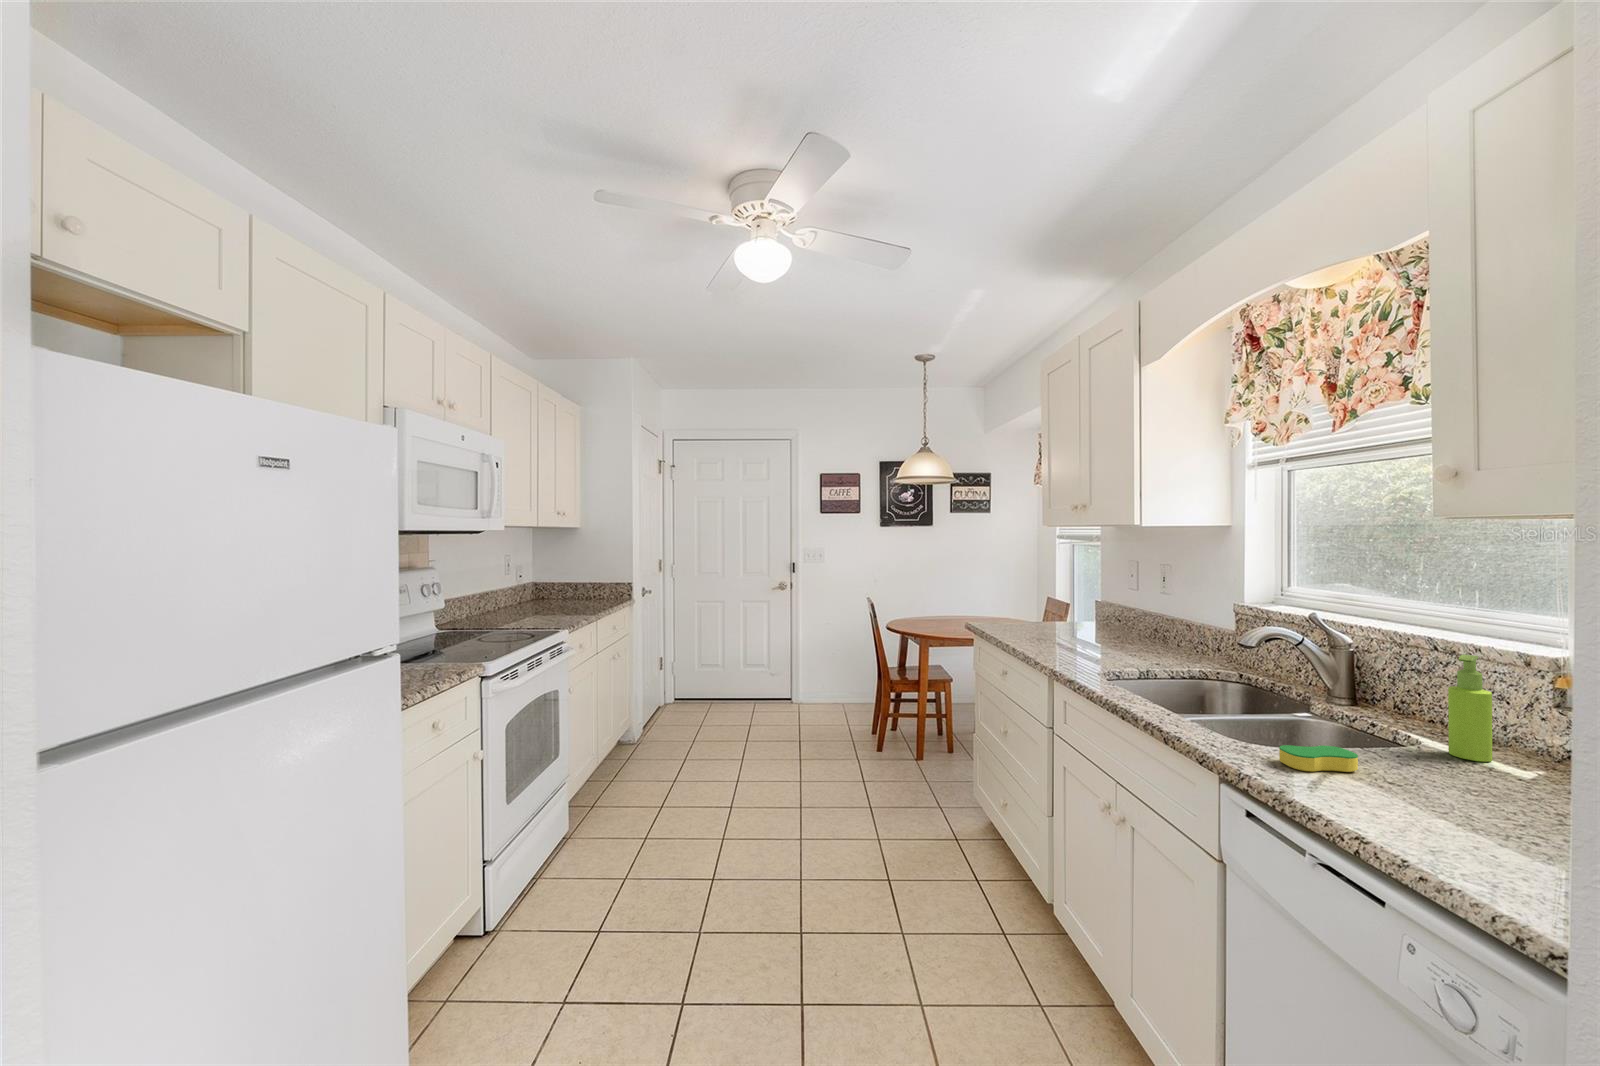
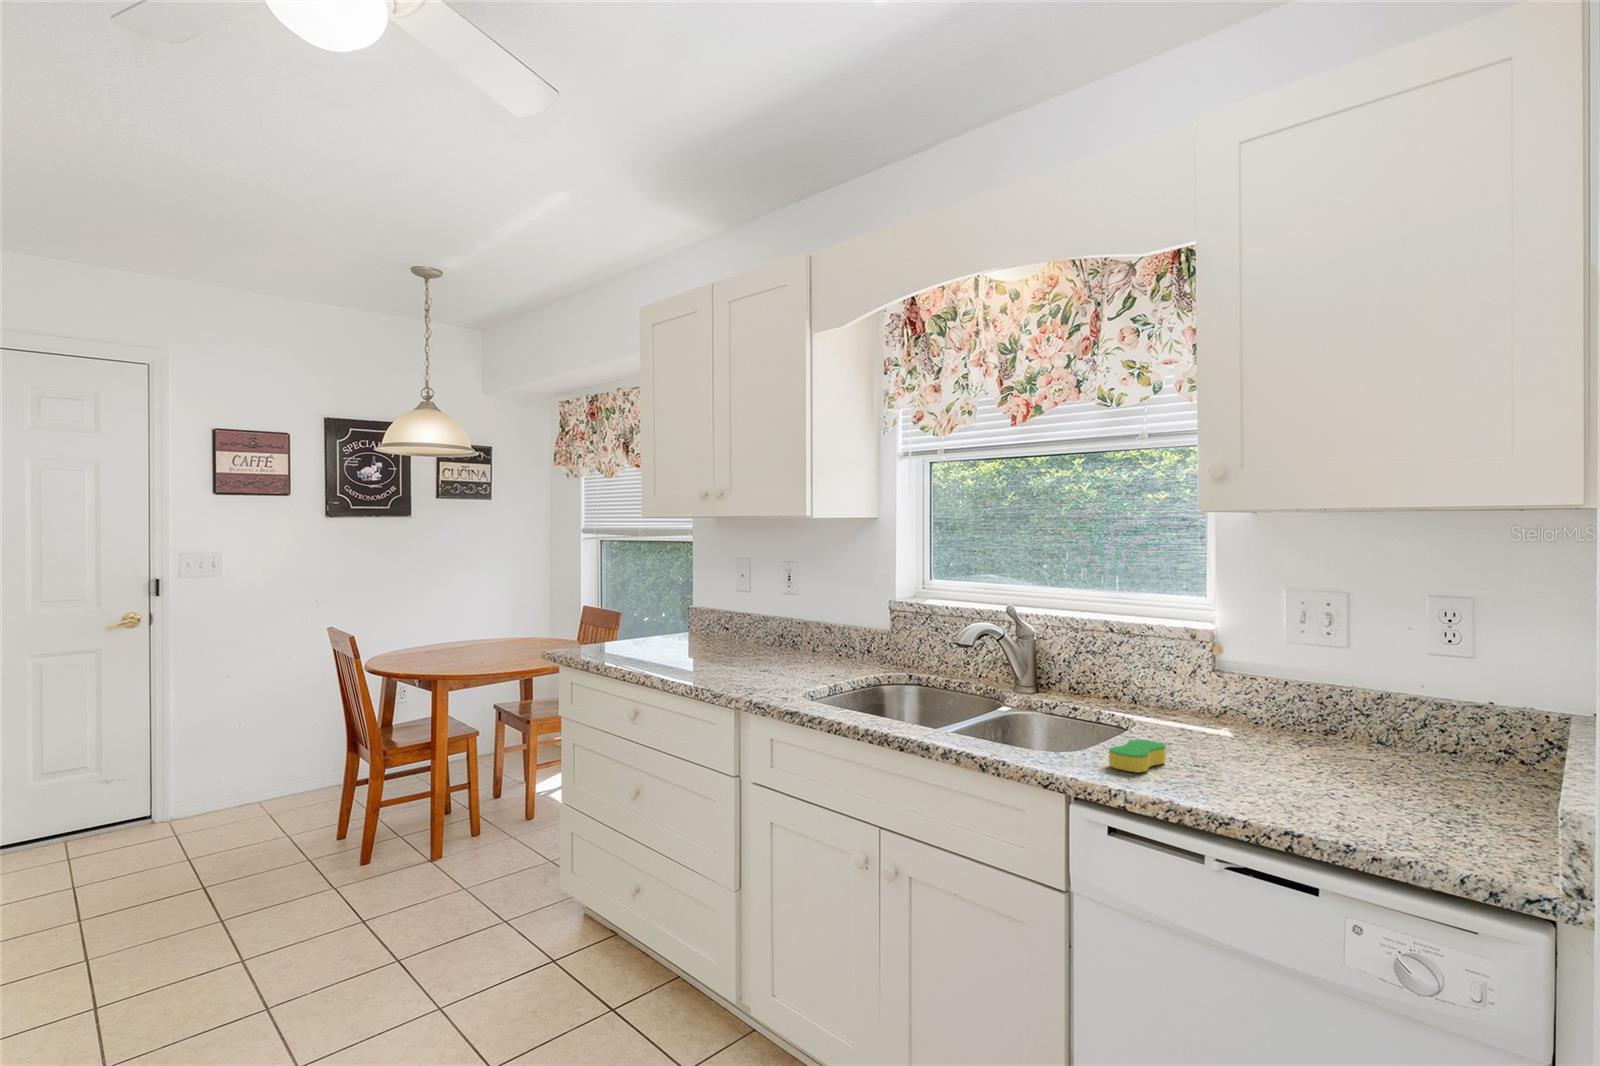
soap dispenser: present [1448,655,1492,762] -> none [1163,629,1195,730]

